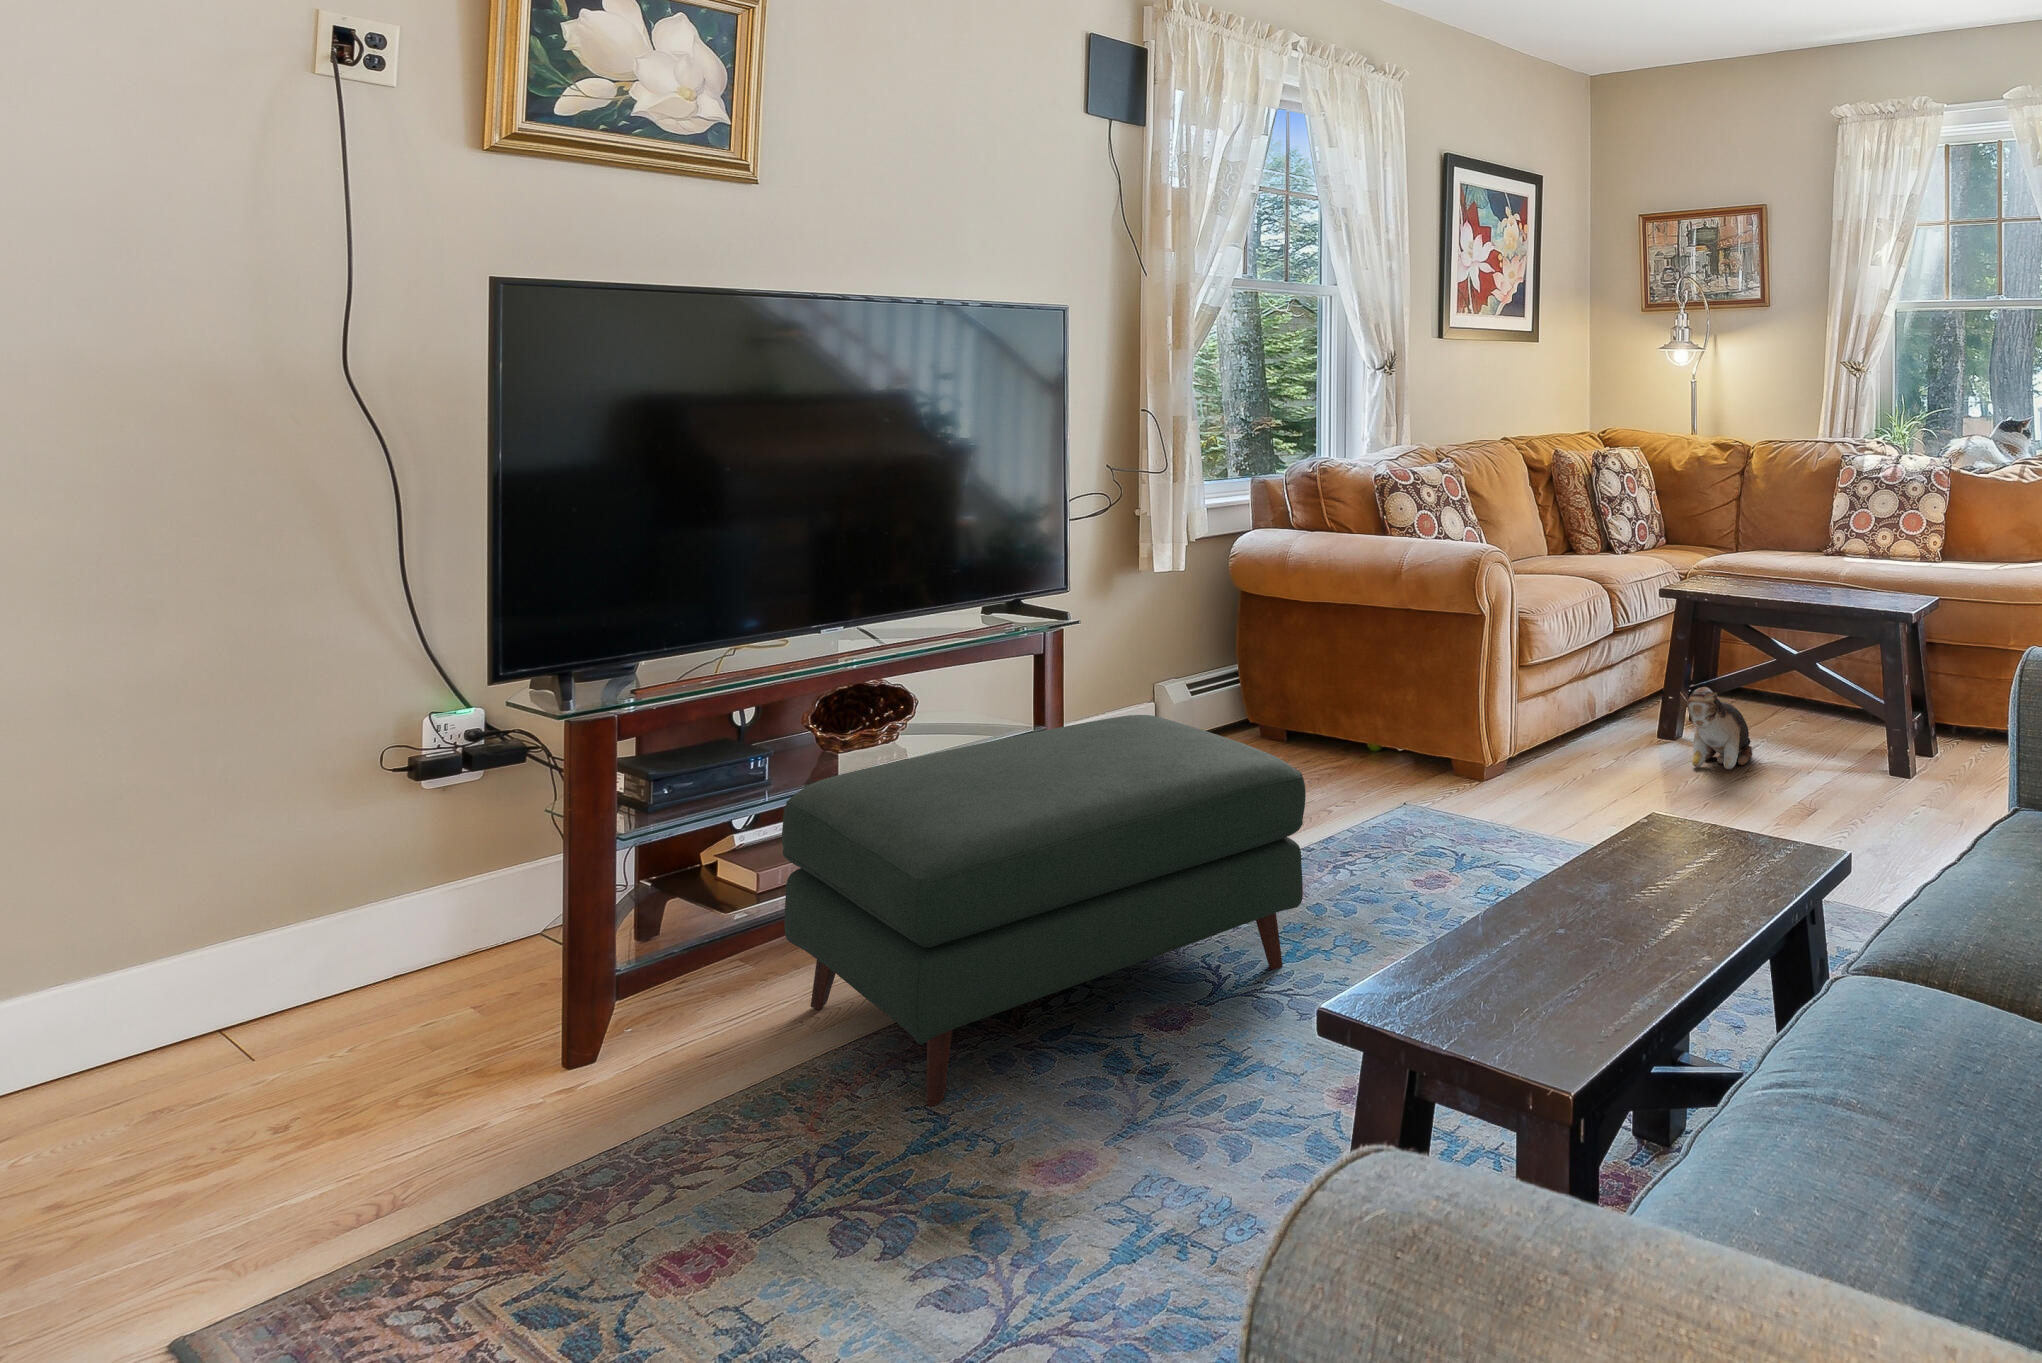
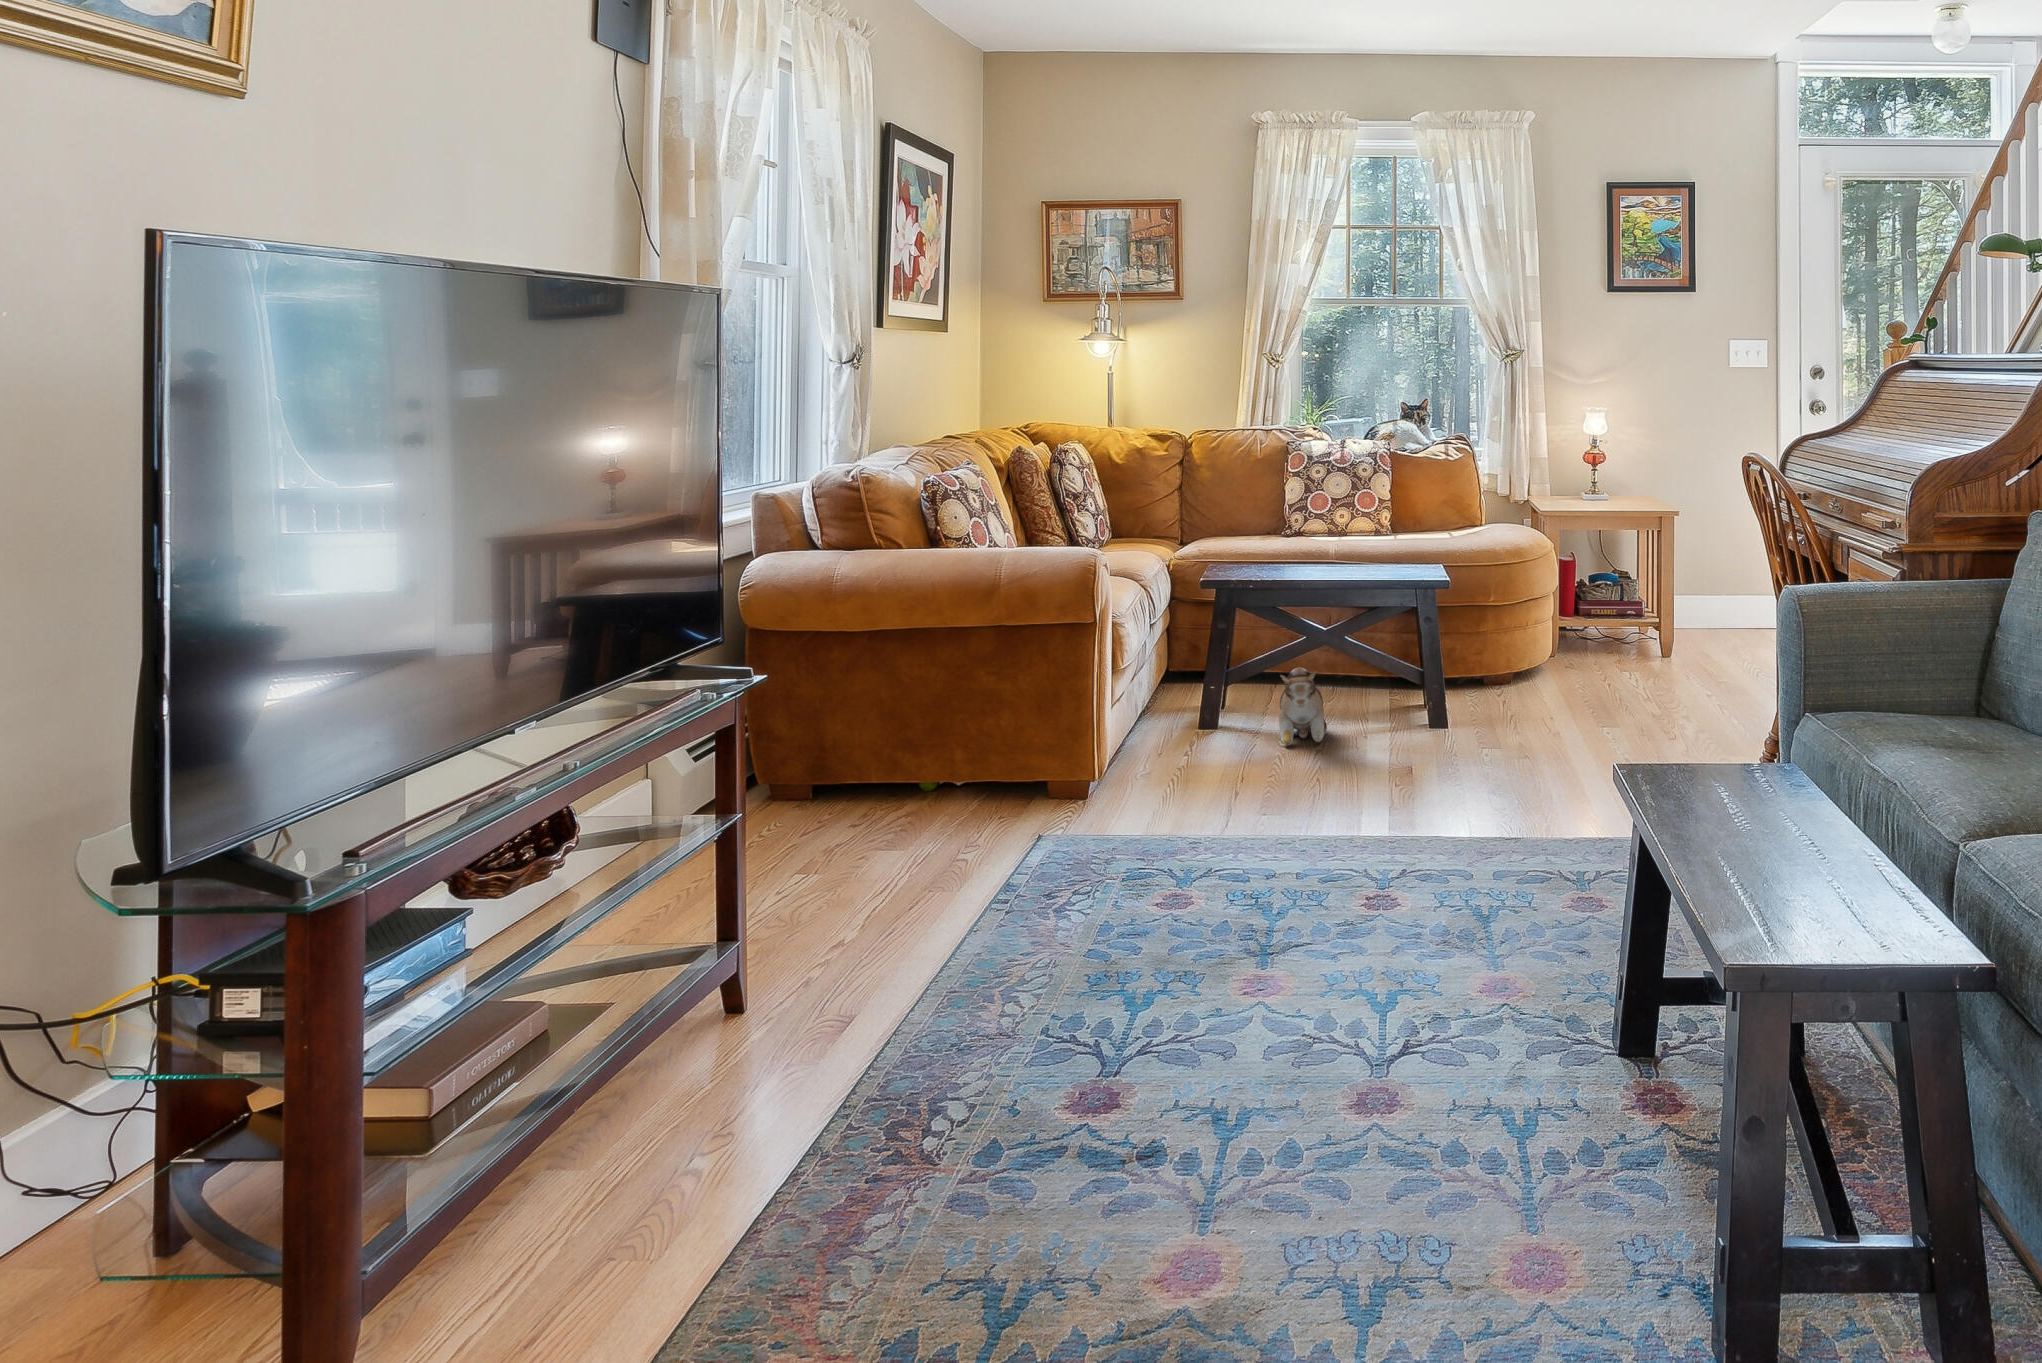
ottoman: present [782,715,1306,1106] -> none [605,776,1191,1262]

